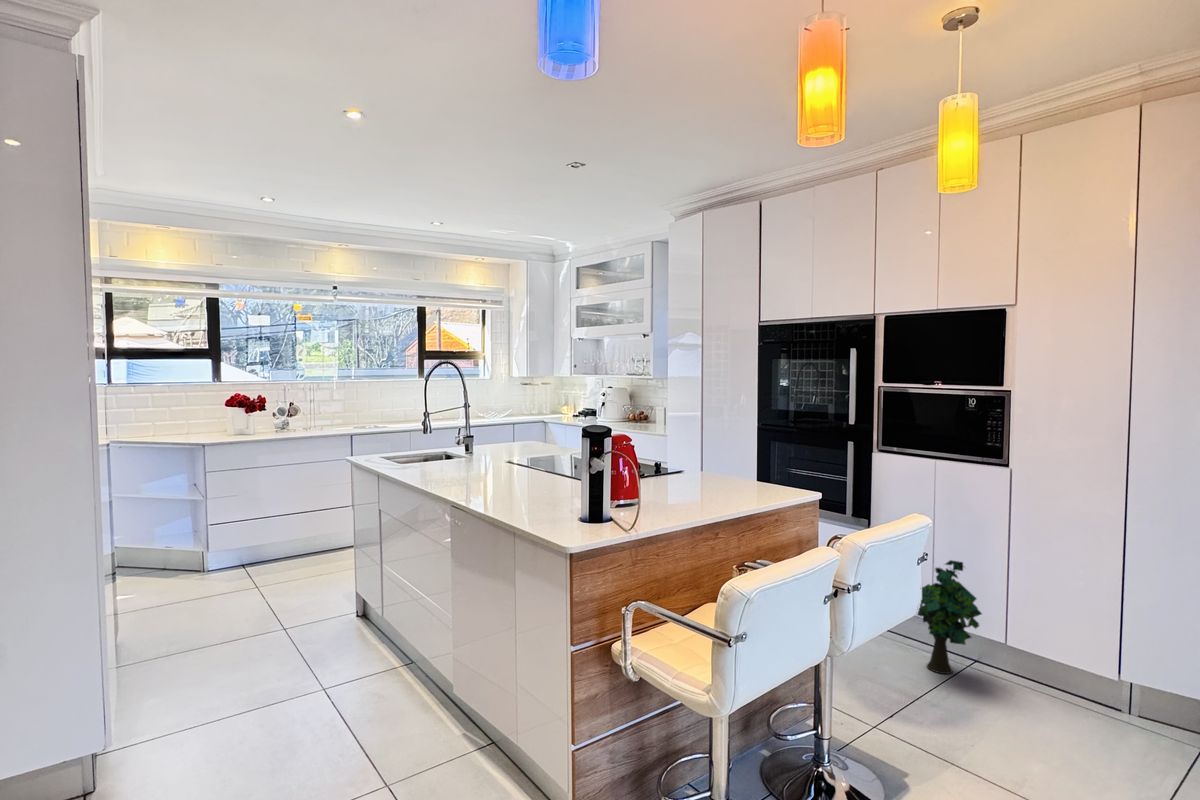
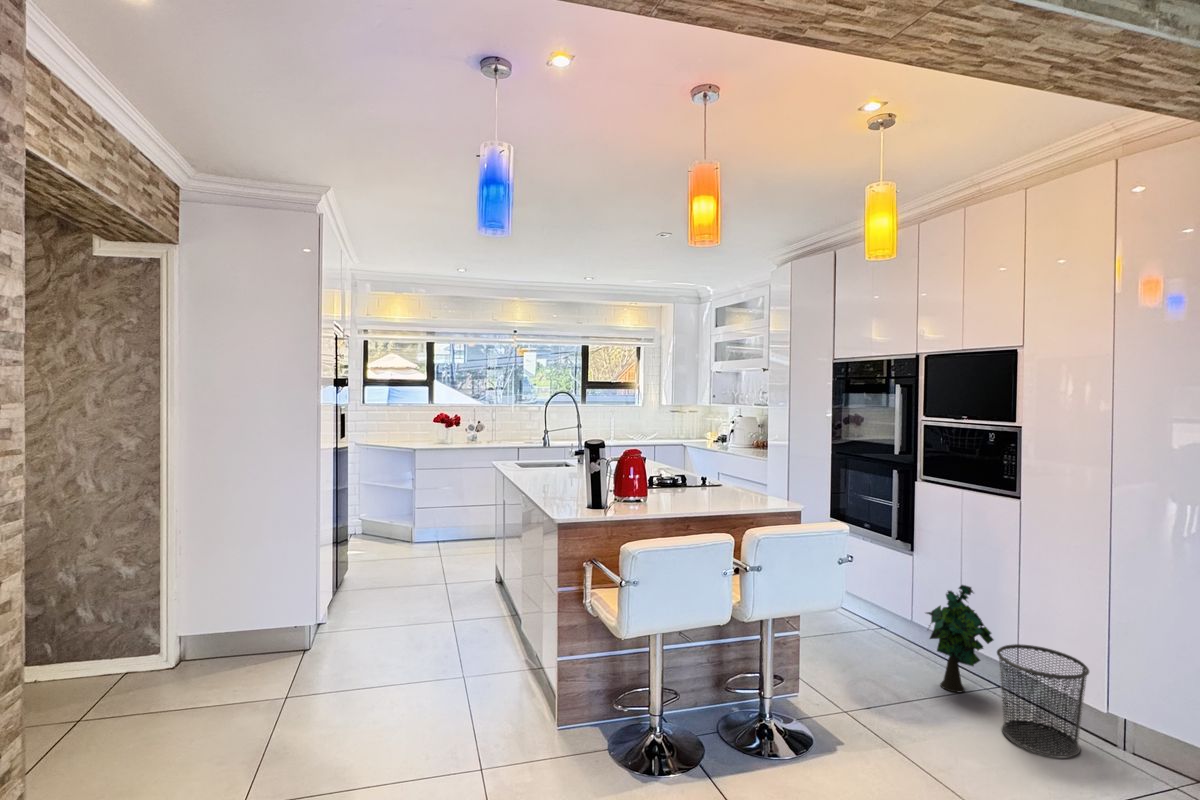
waste bin: none [1015,618,1115,735] -> present [997,644,1089,757]

